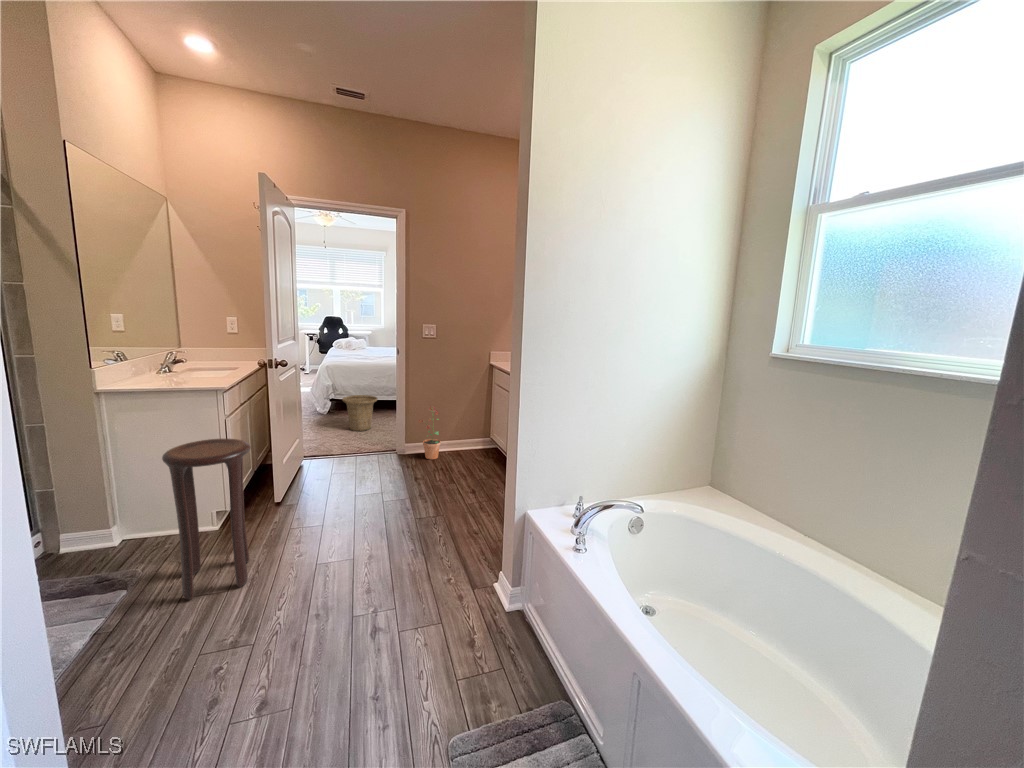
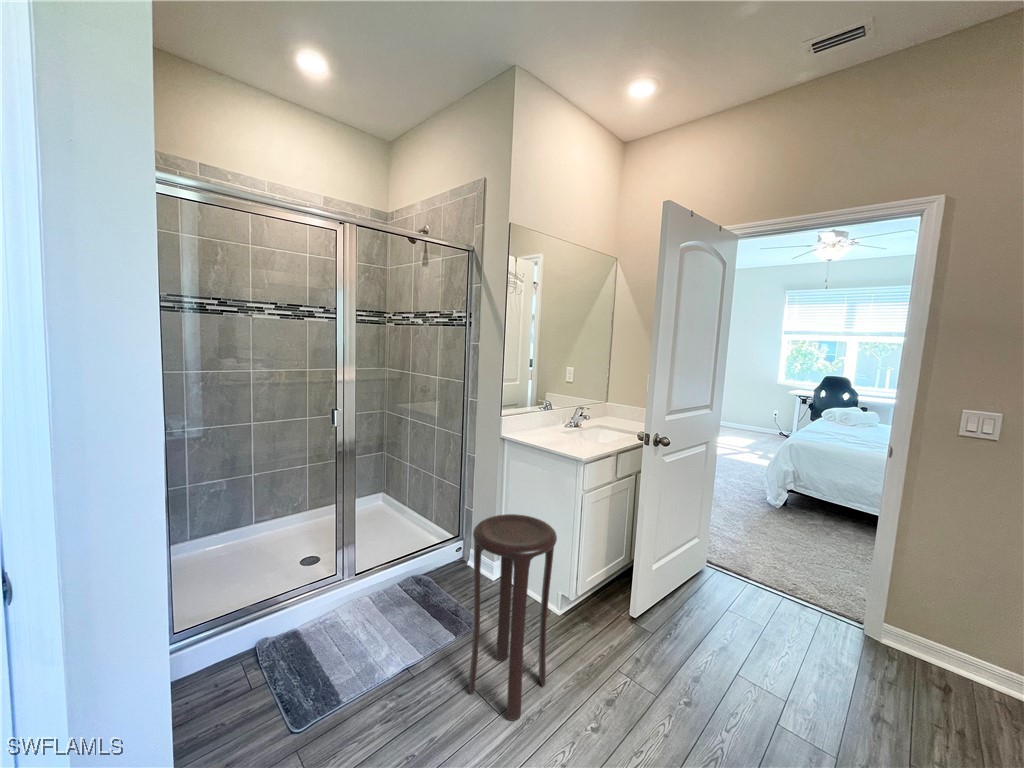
basket: present [342,395,378,431] -> none [794,495,857,558]
potted plant: present [419,406,441,459] -> none [919,575,982,695]

